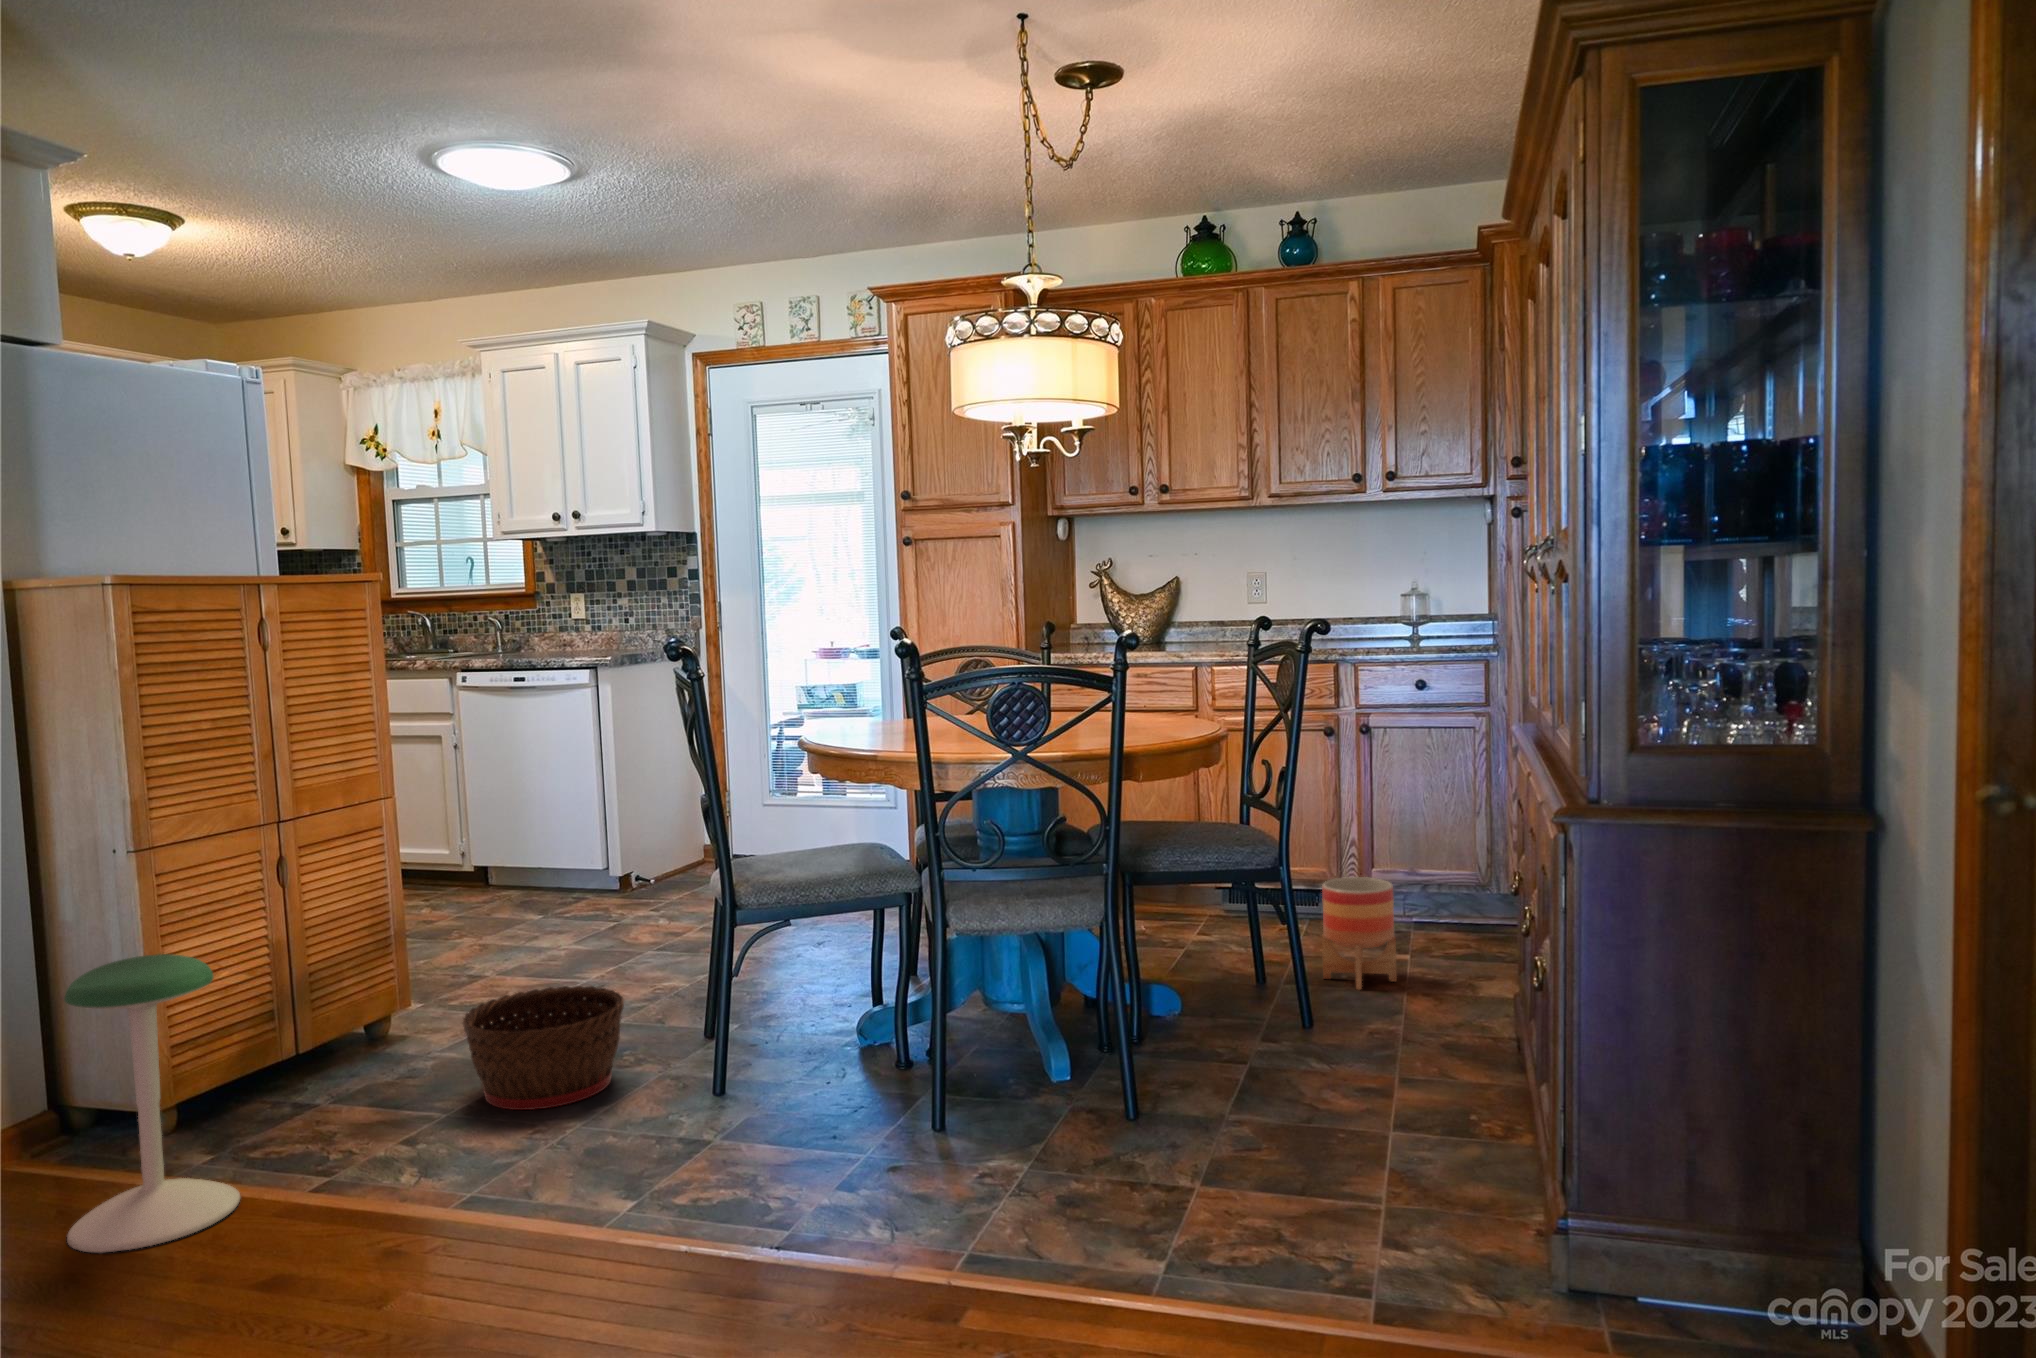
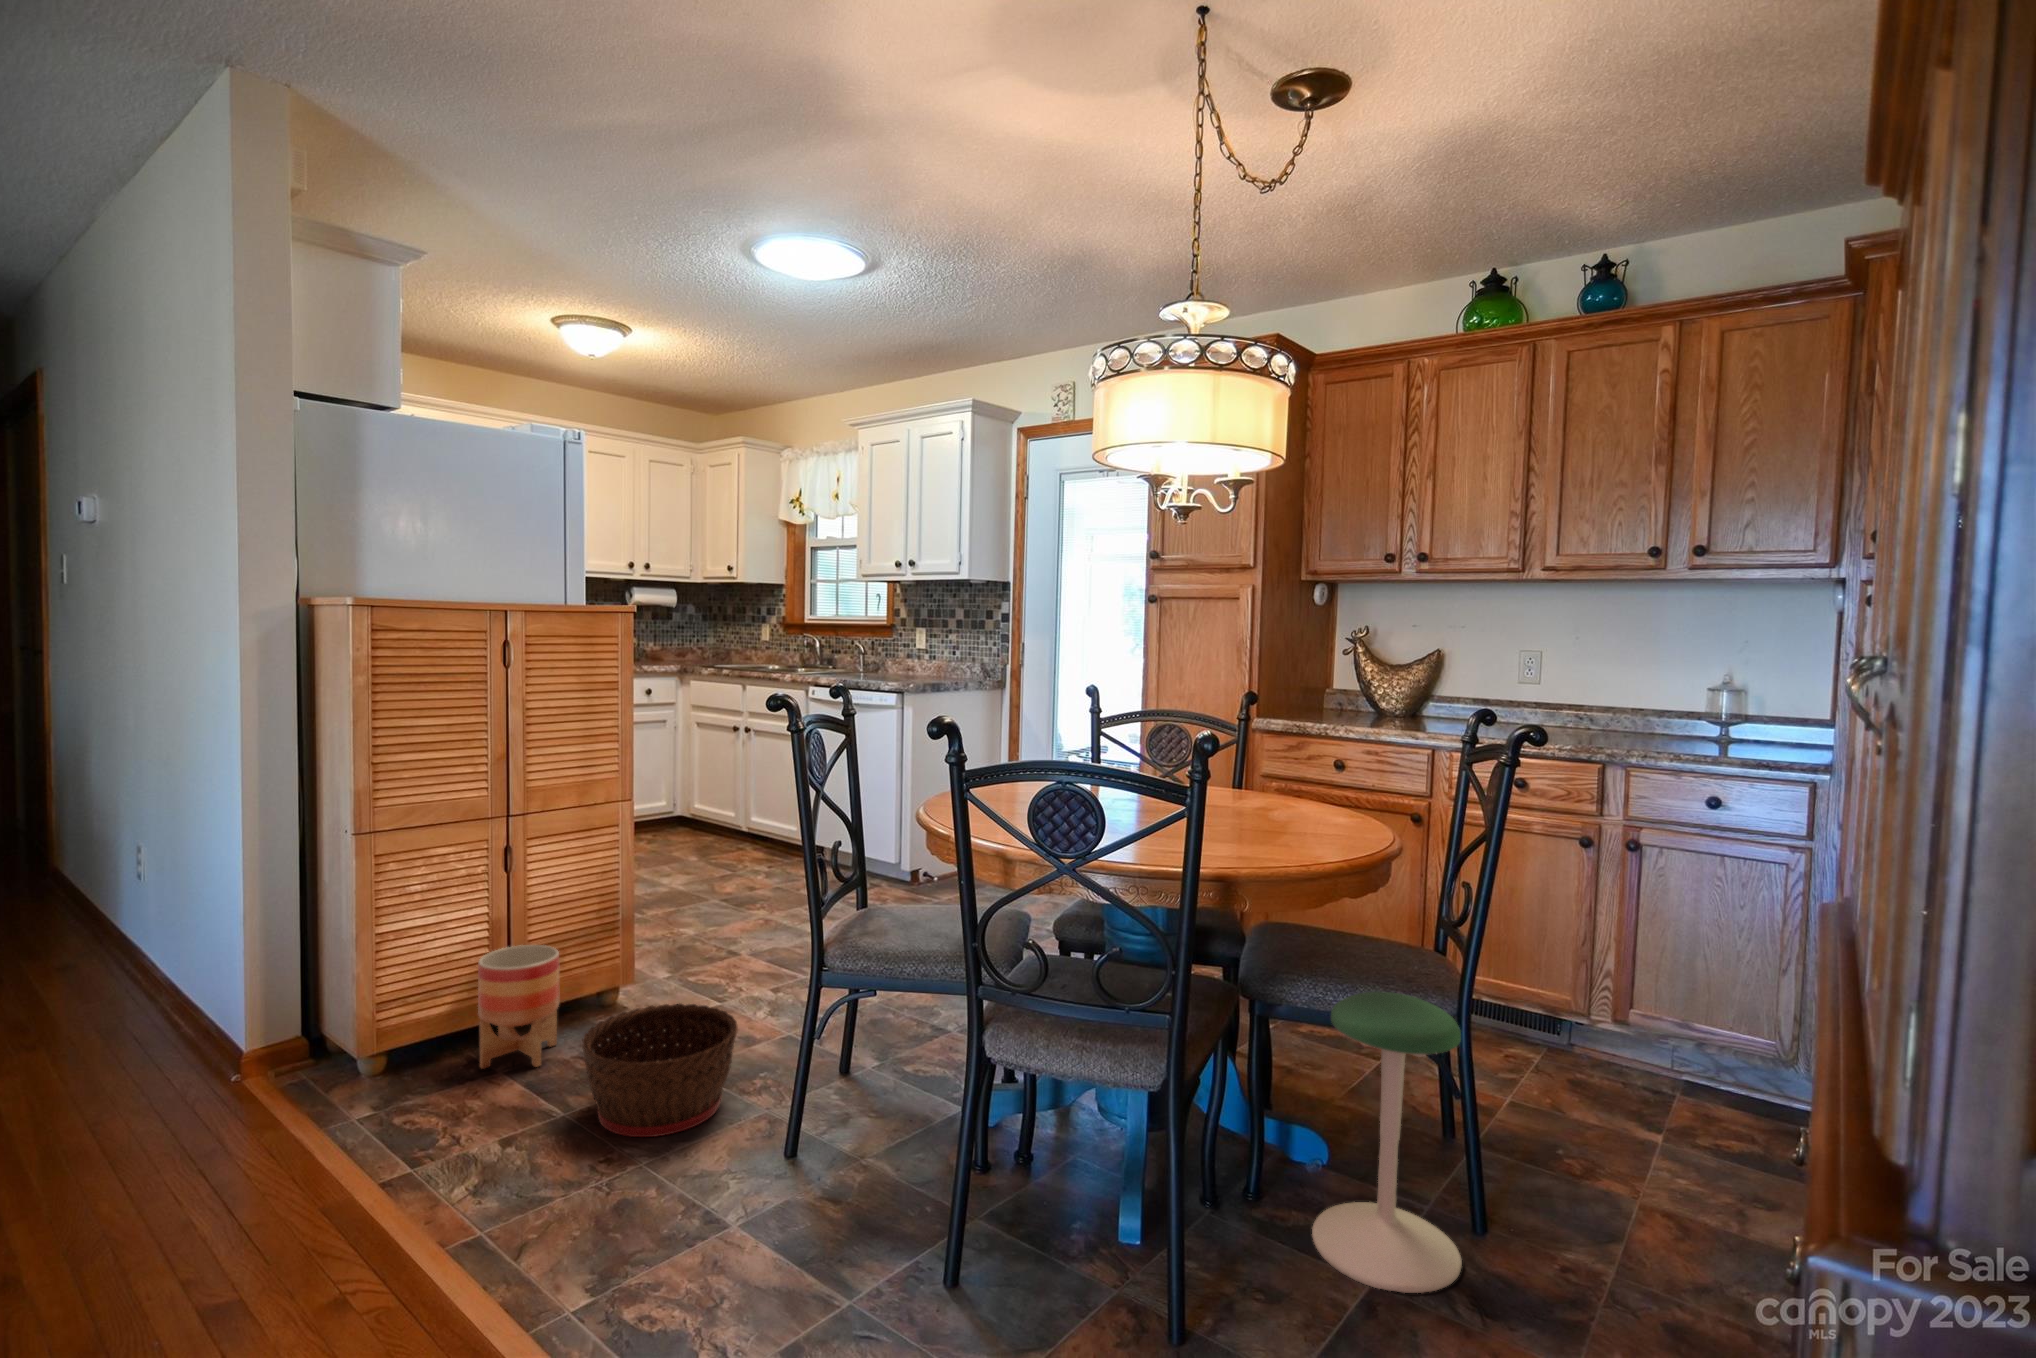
planter: present [1322,877,1397,990] -> present [478,945,559,1069]
stool: present [64,954,240,1253] -> present [1312,992,1462,1293]

